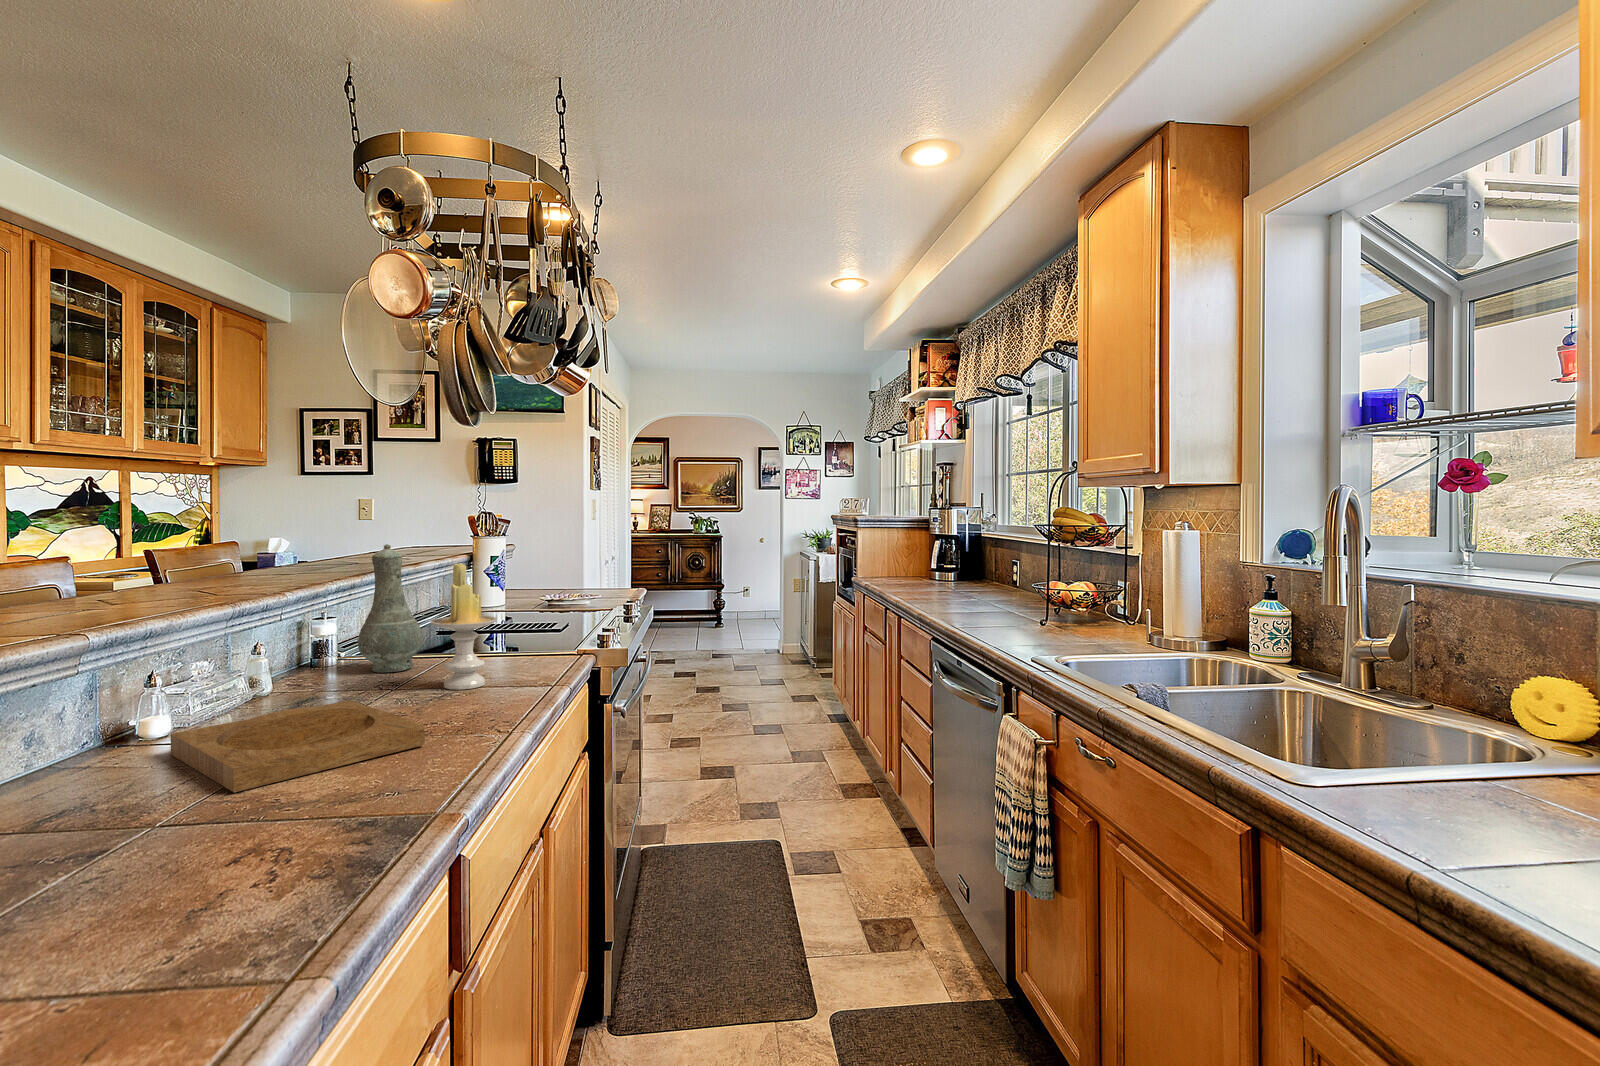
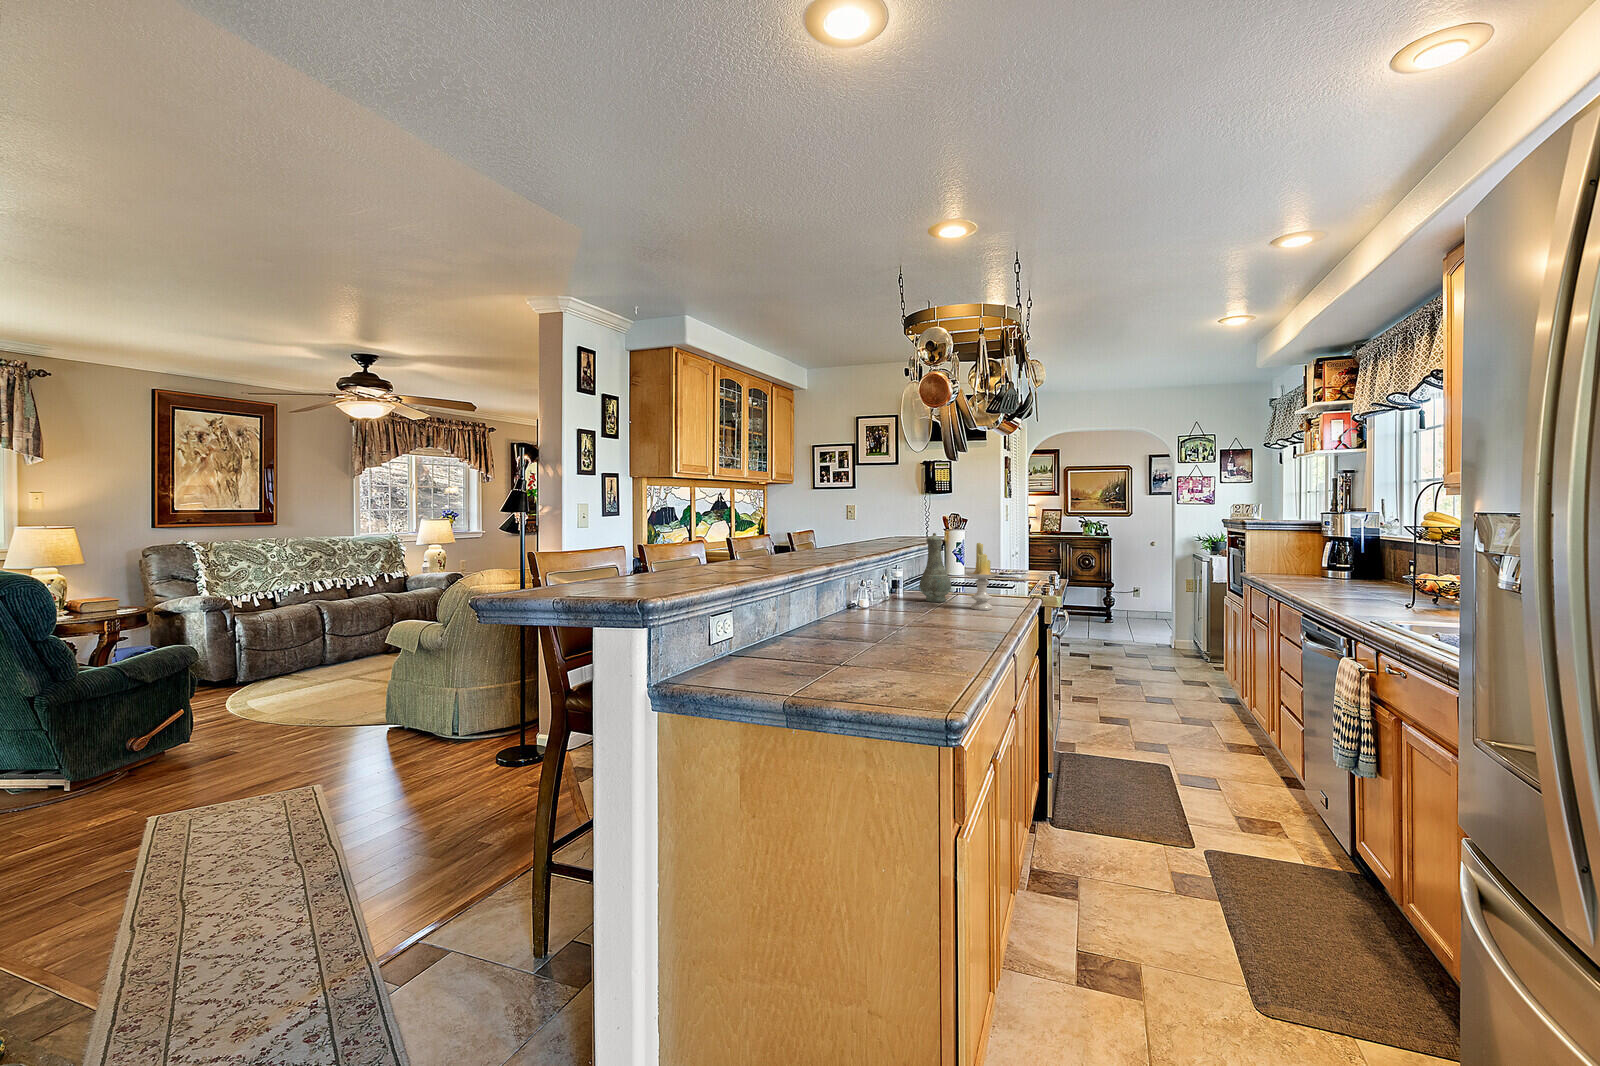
tray: present [171,700,425,792] -> none [881,605,986,629]

